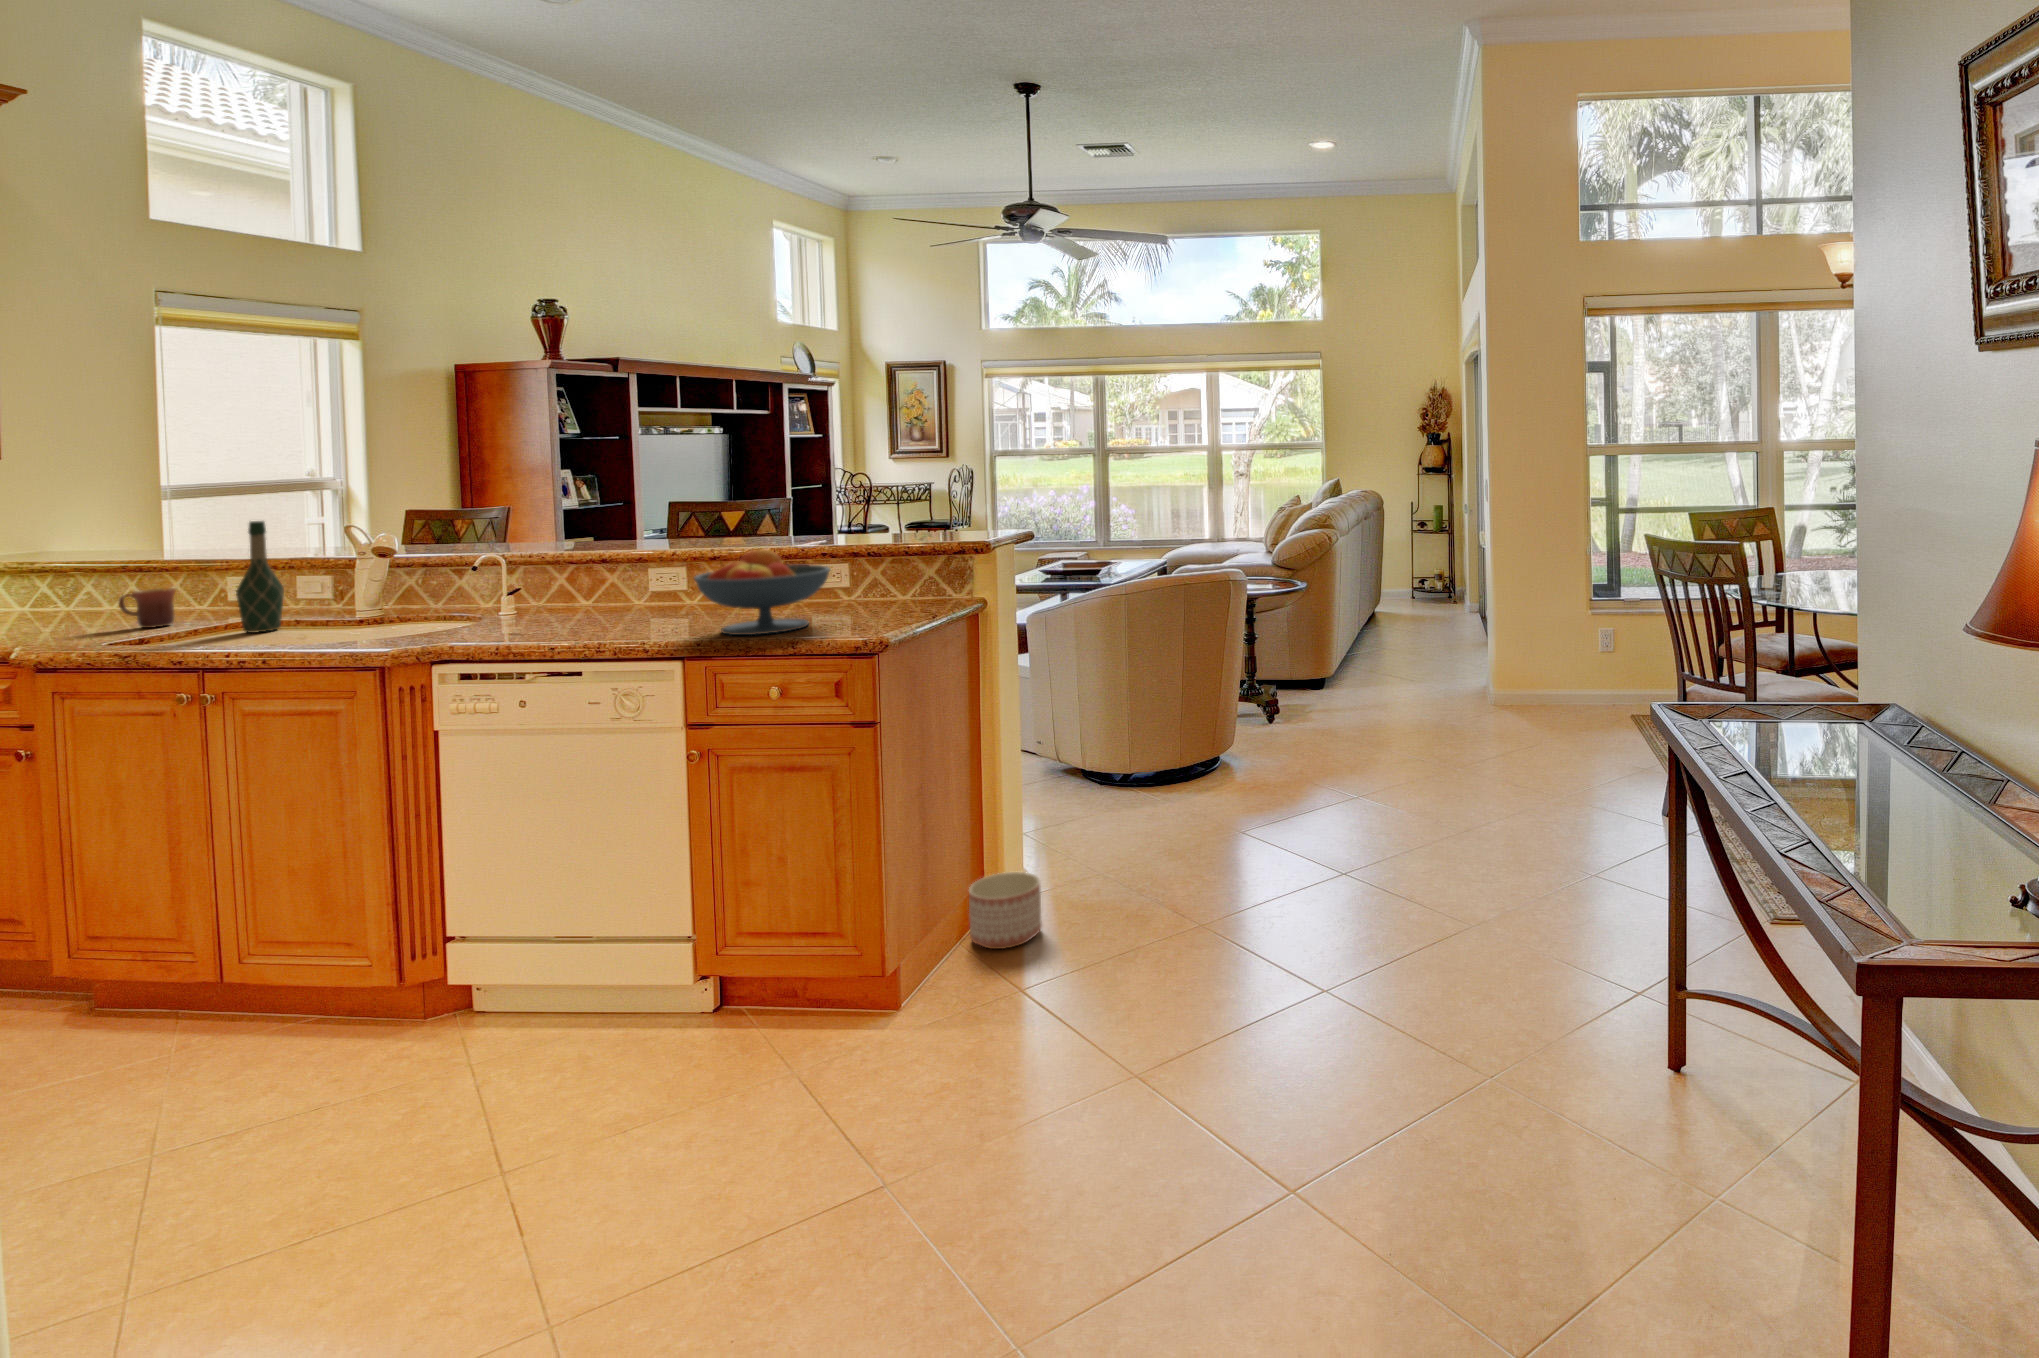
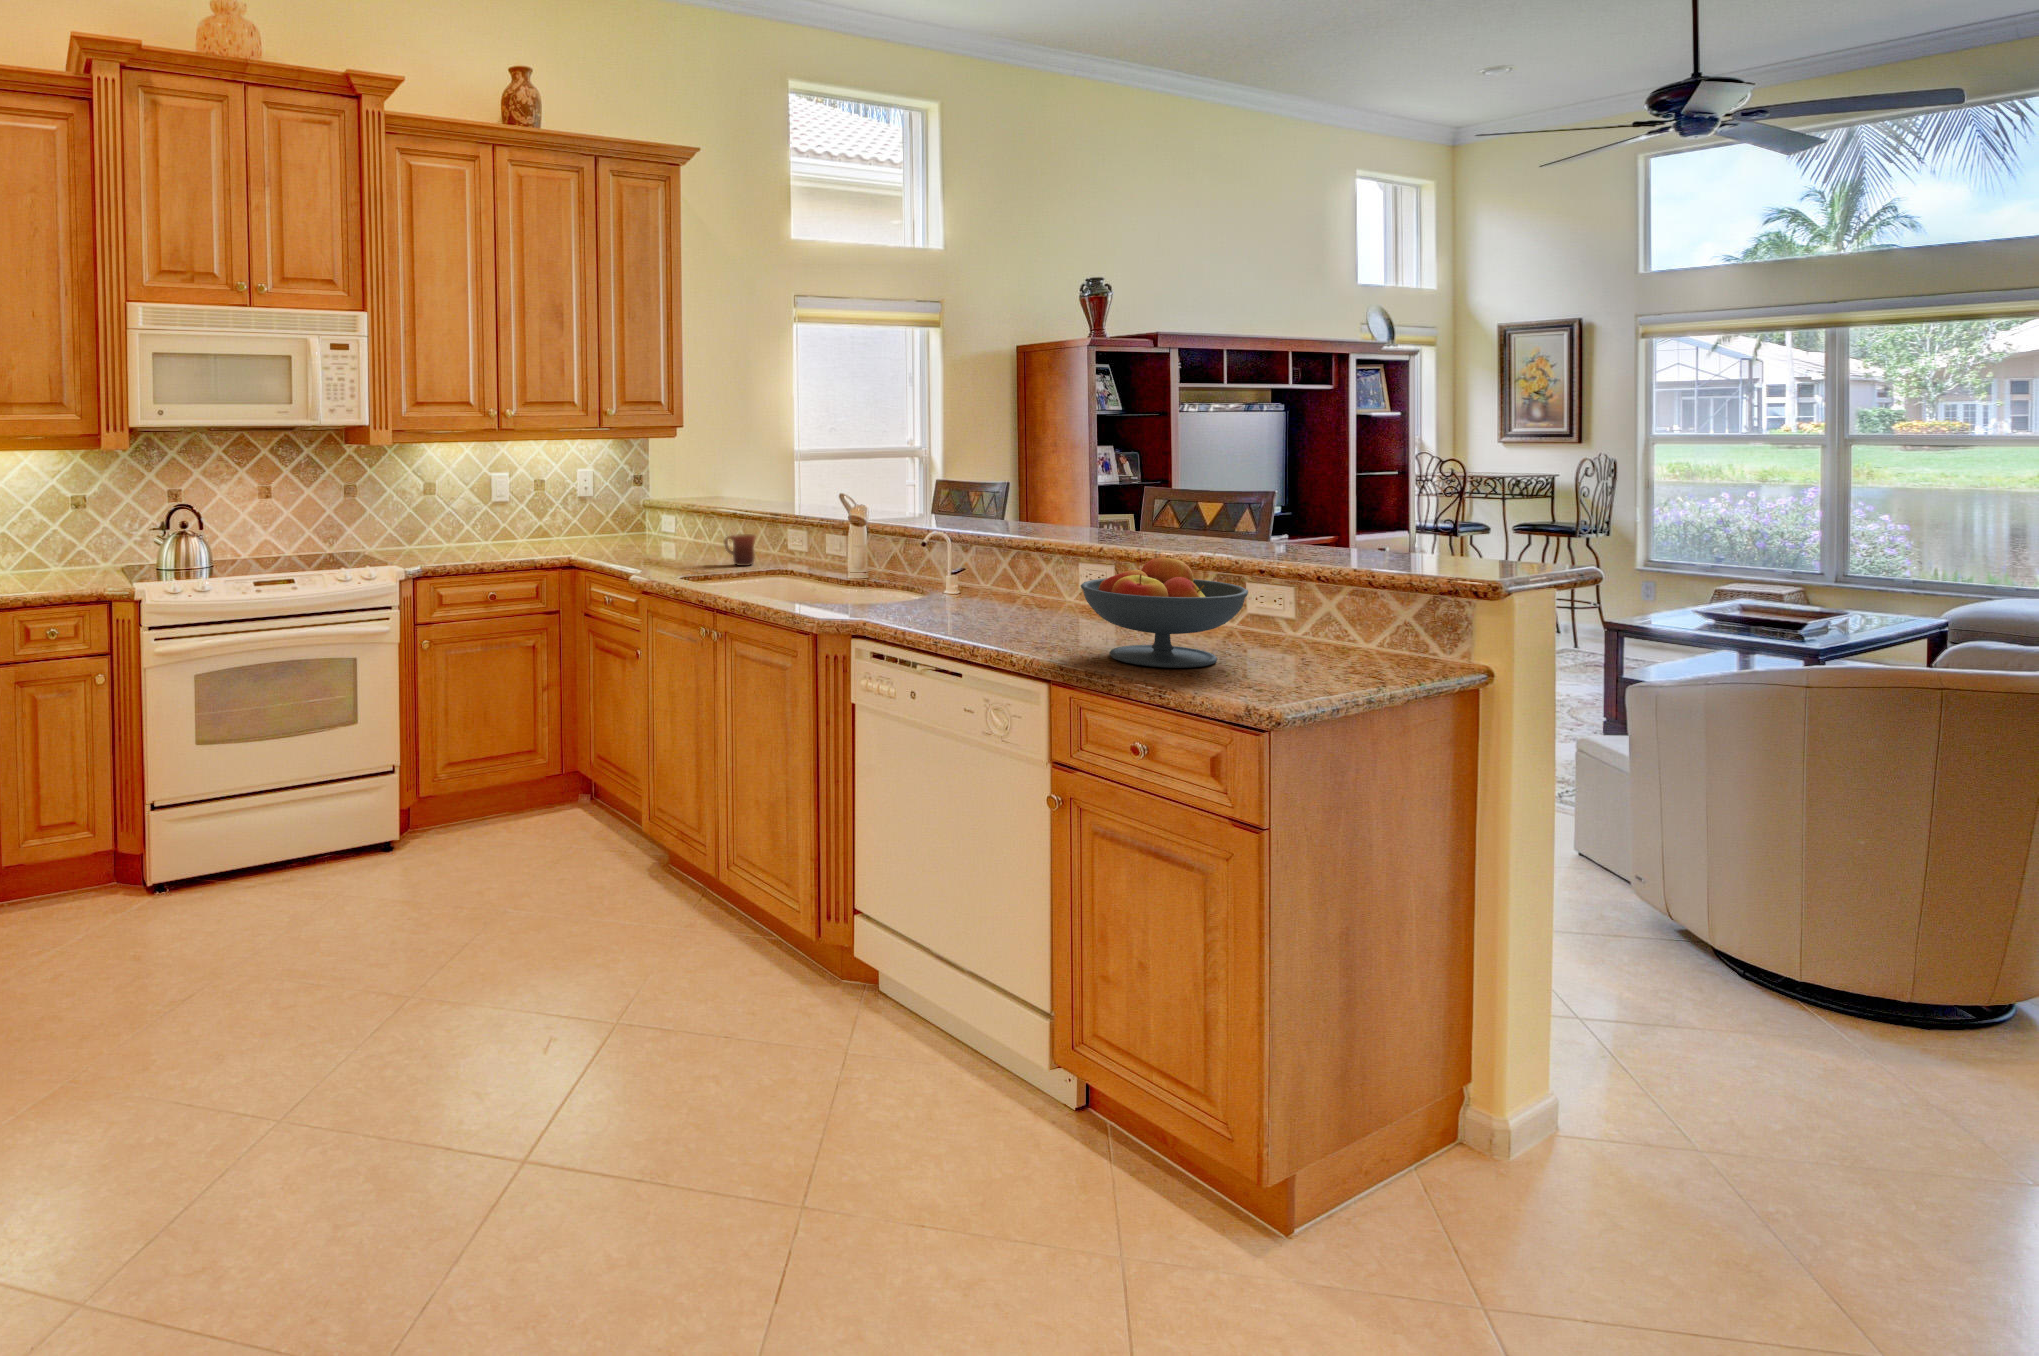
wine bottle: present [236,521,284,633] -> none [773,484,804,581]
planter: present [969,872,1042,949] -> none [1432,1091,1561,1229]

